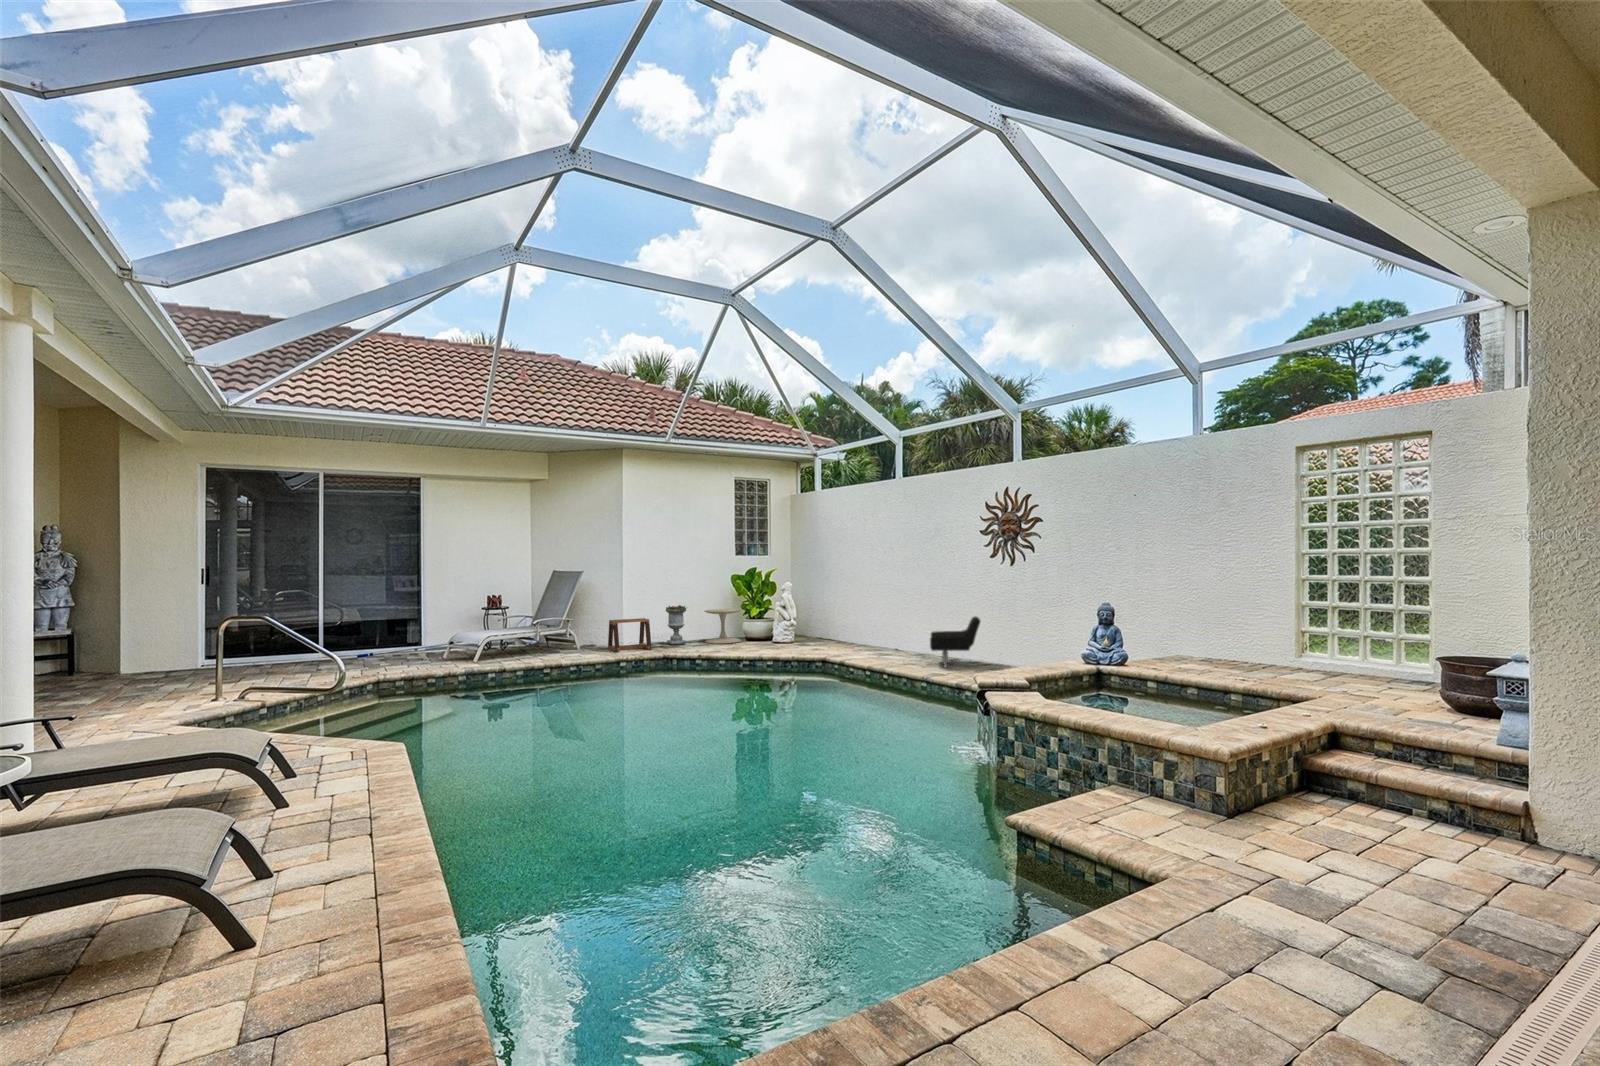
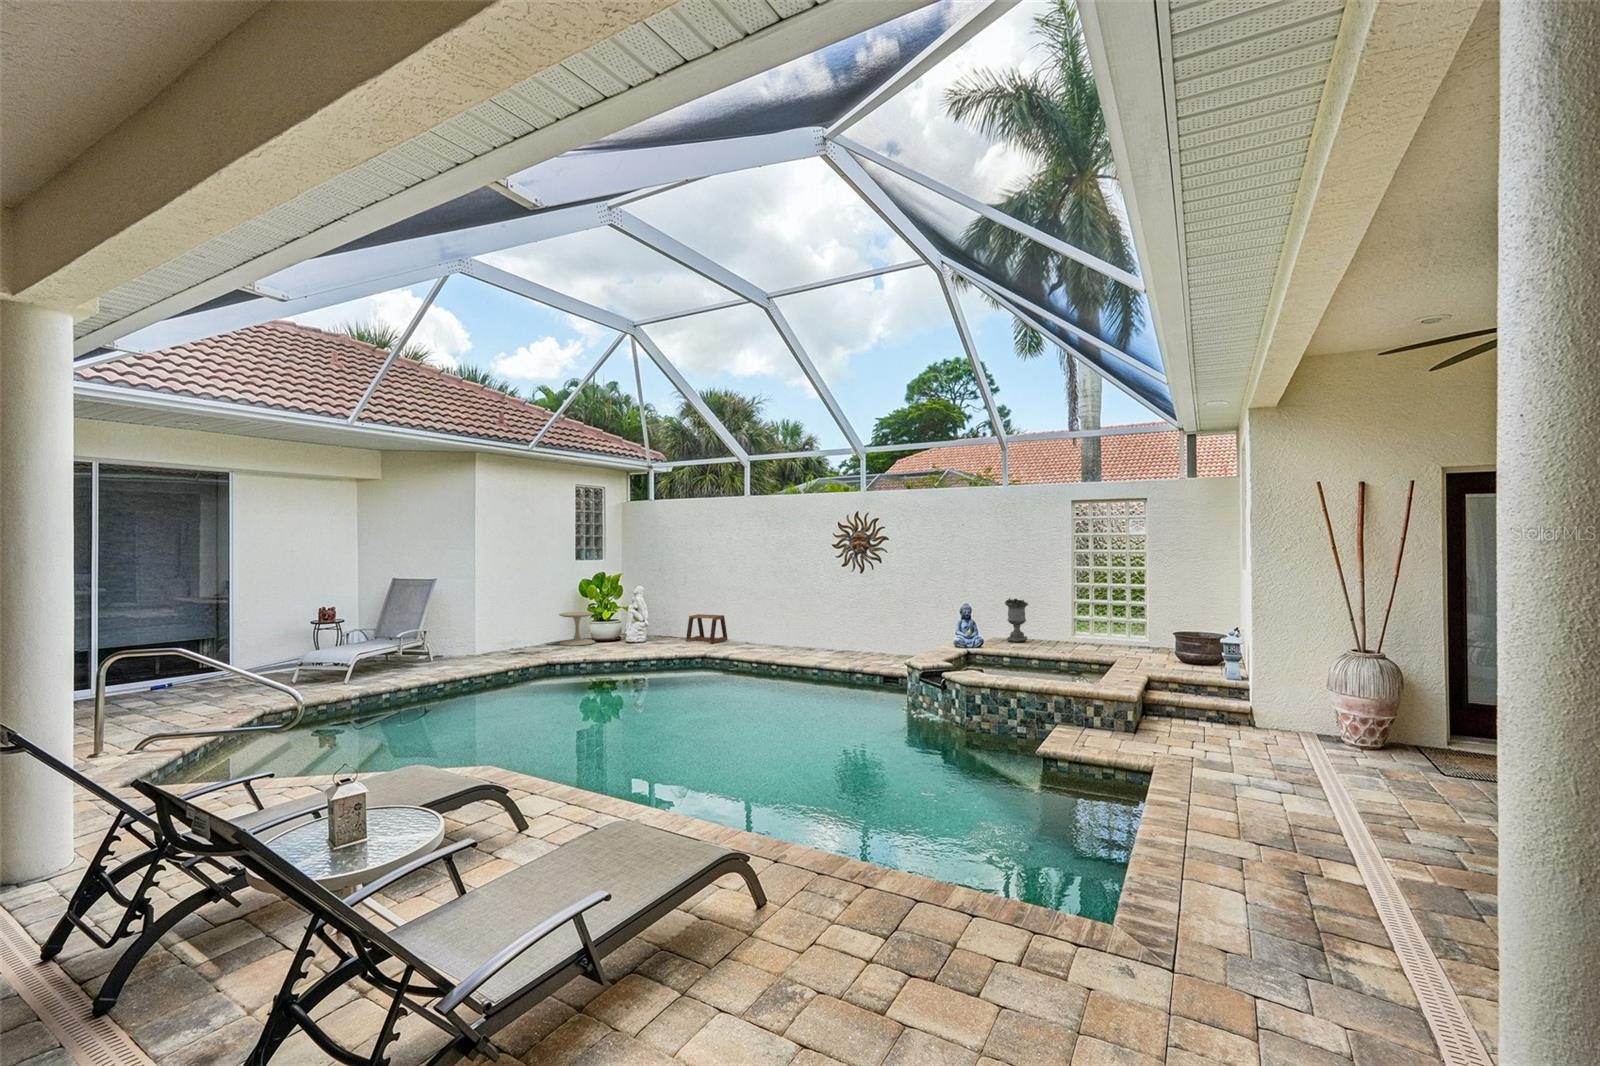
planter: present [666,605,686,645] -> present [1005,598,1028,642]
lounge chair: present [930,616,980,667] -> none [789,612,838,655]
stool: present [608,618,652,652] -> present [686,614,728,644]

